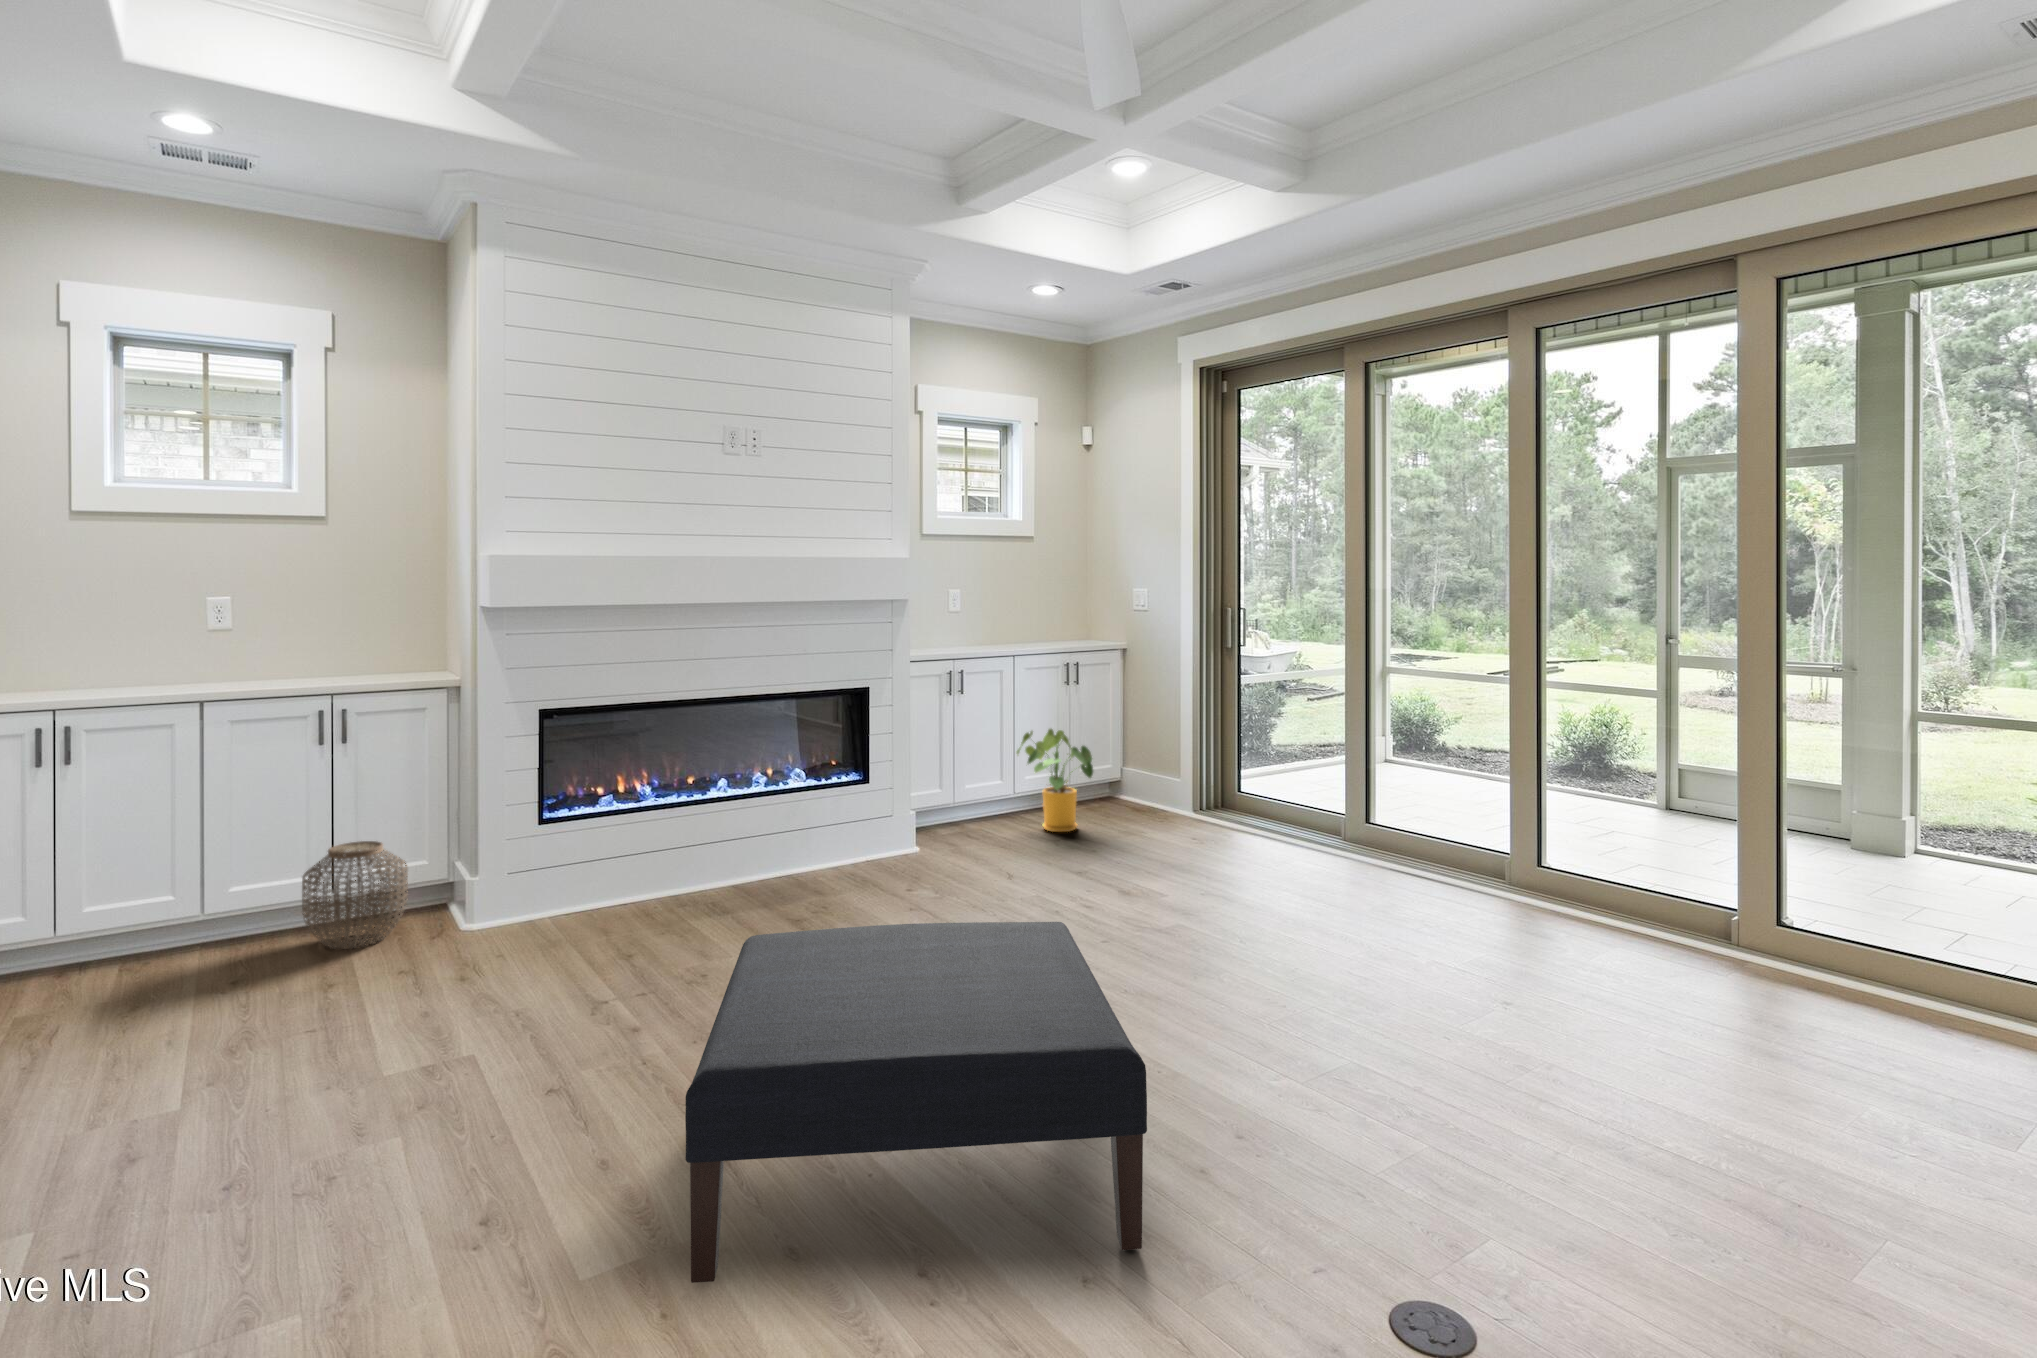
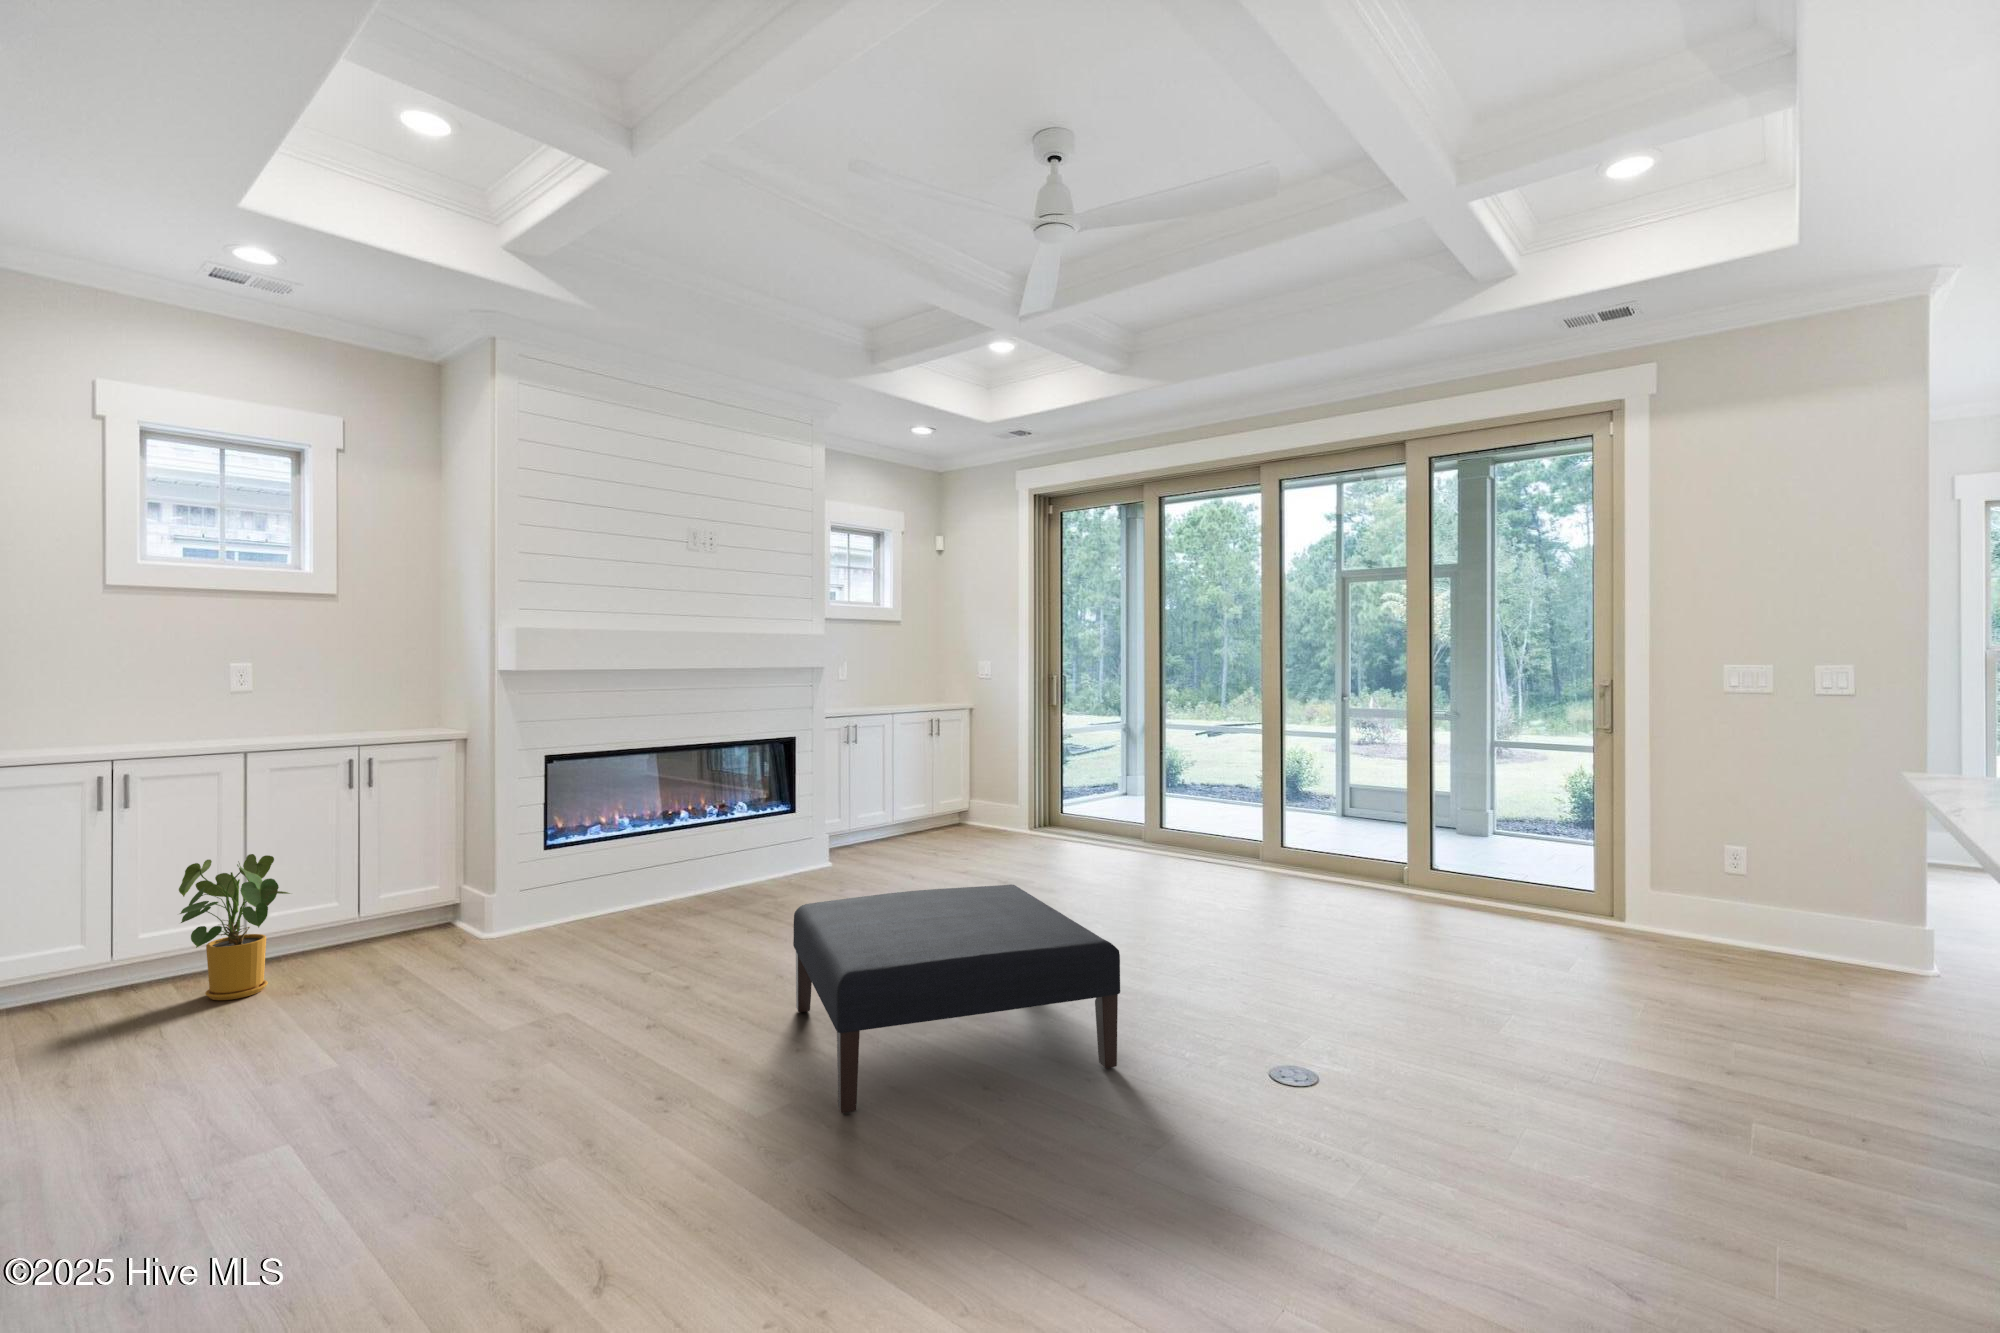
house plant: present [1017,729,1093,832] -> present [179,854,290,1000]
woven basket: present [302,841,408,949] -> none [347,869,438,958]

